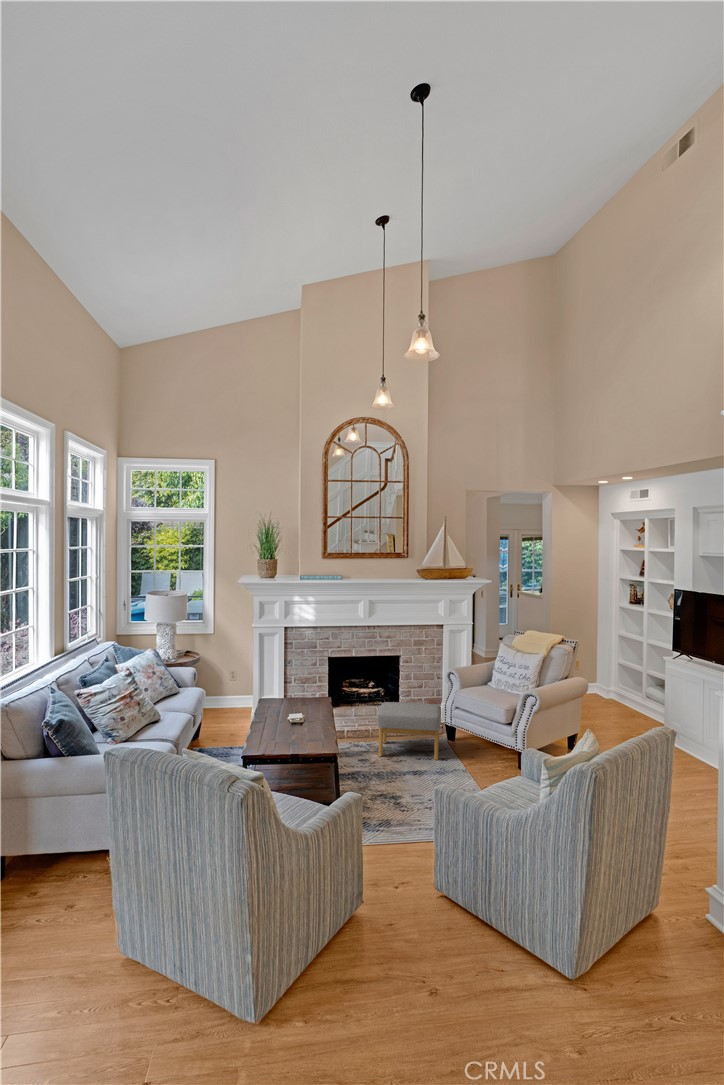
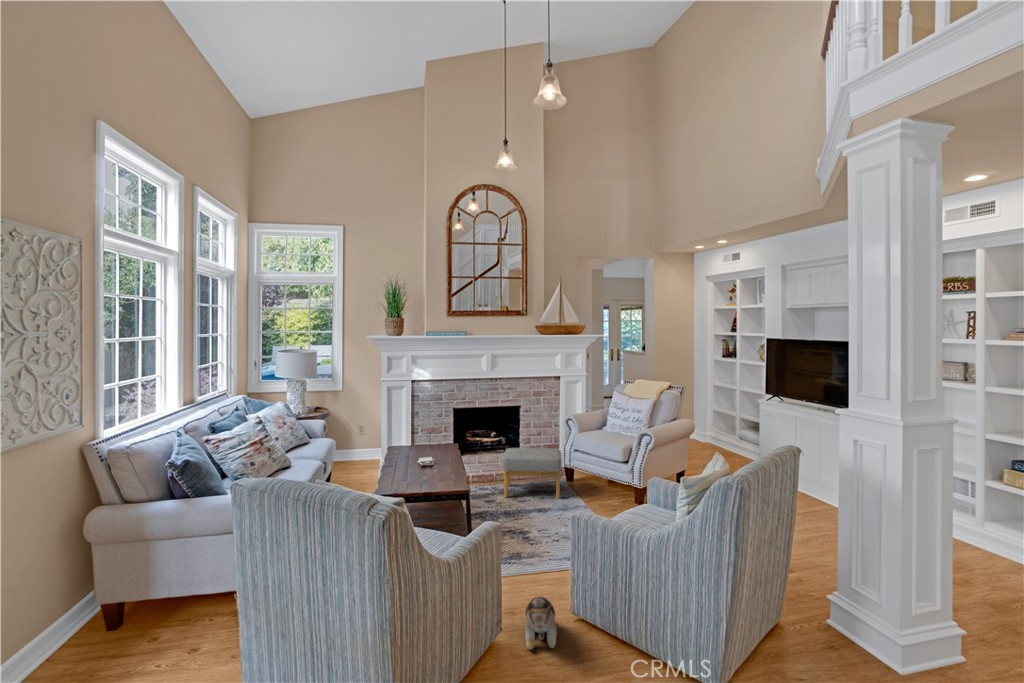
plush toy: none [383,872,419,927] -> present [525,597,558,650]

